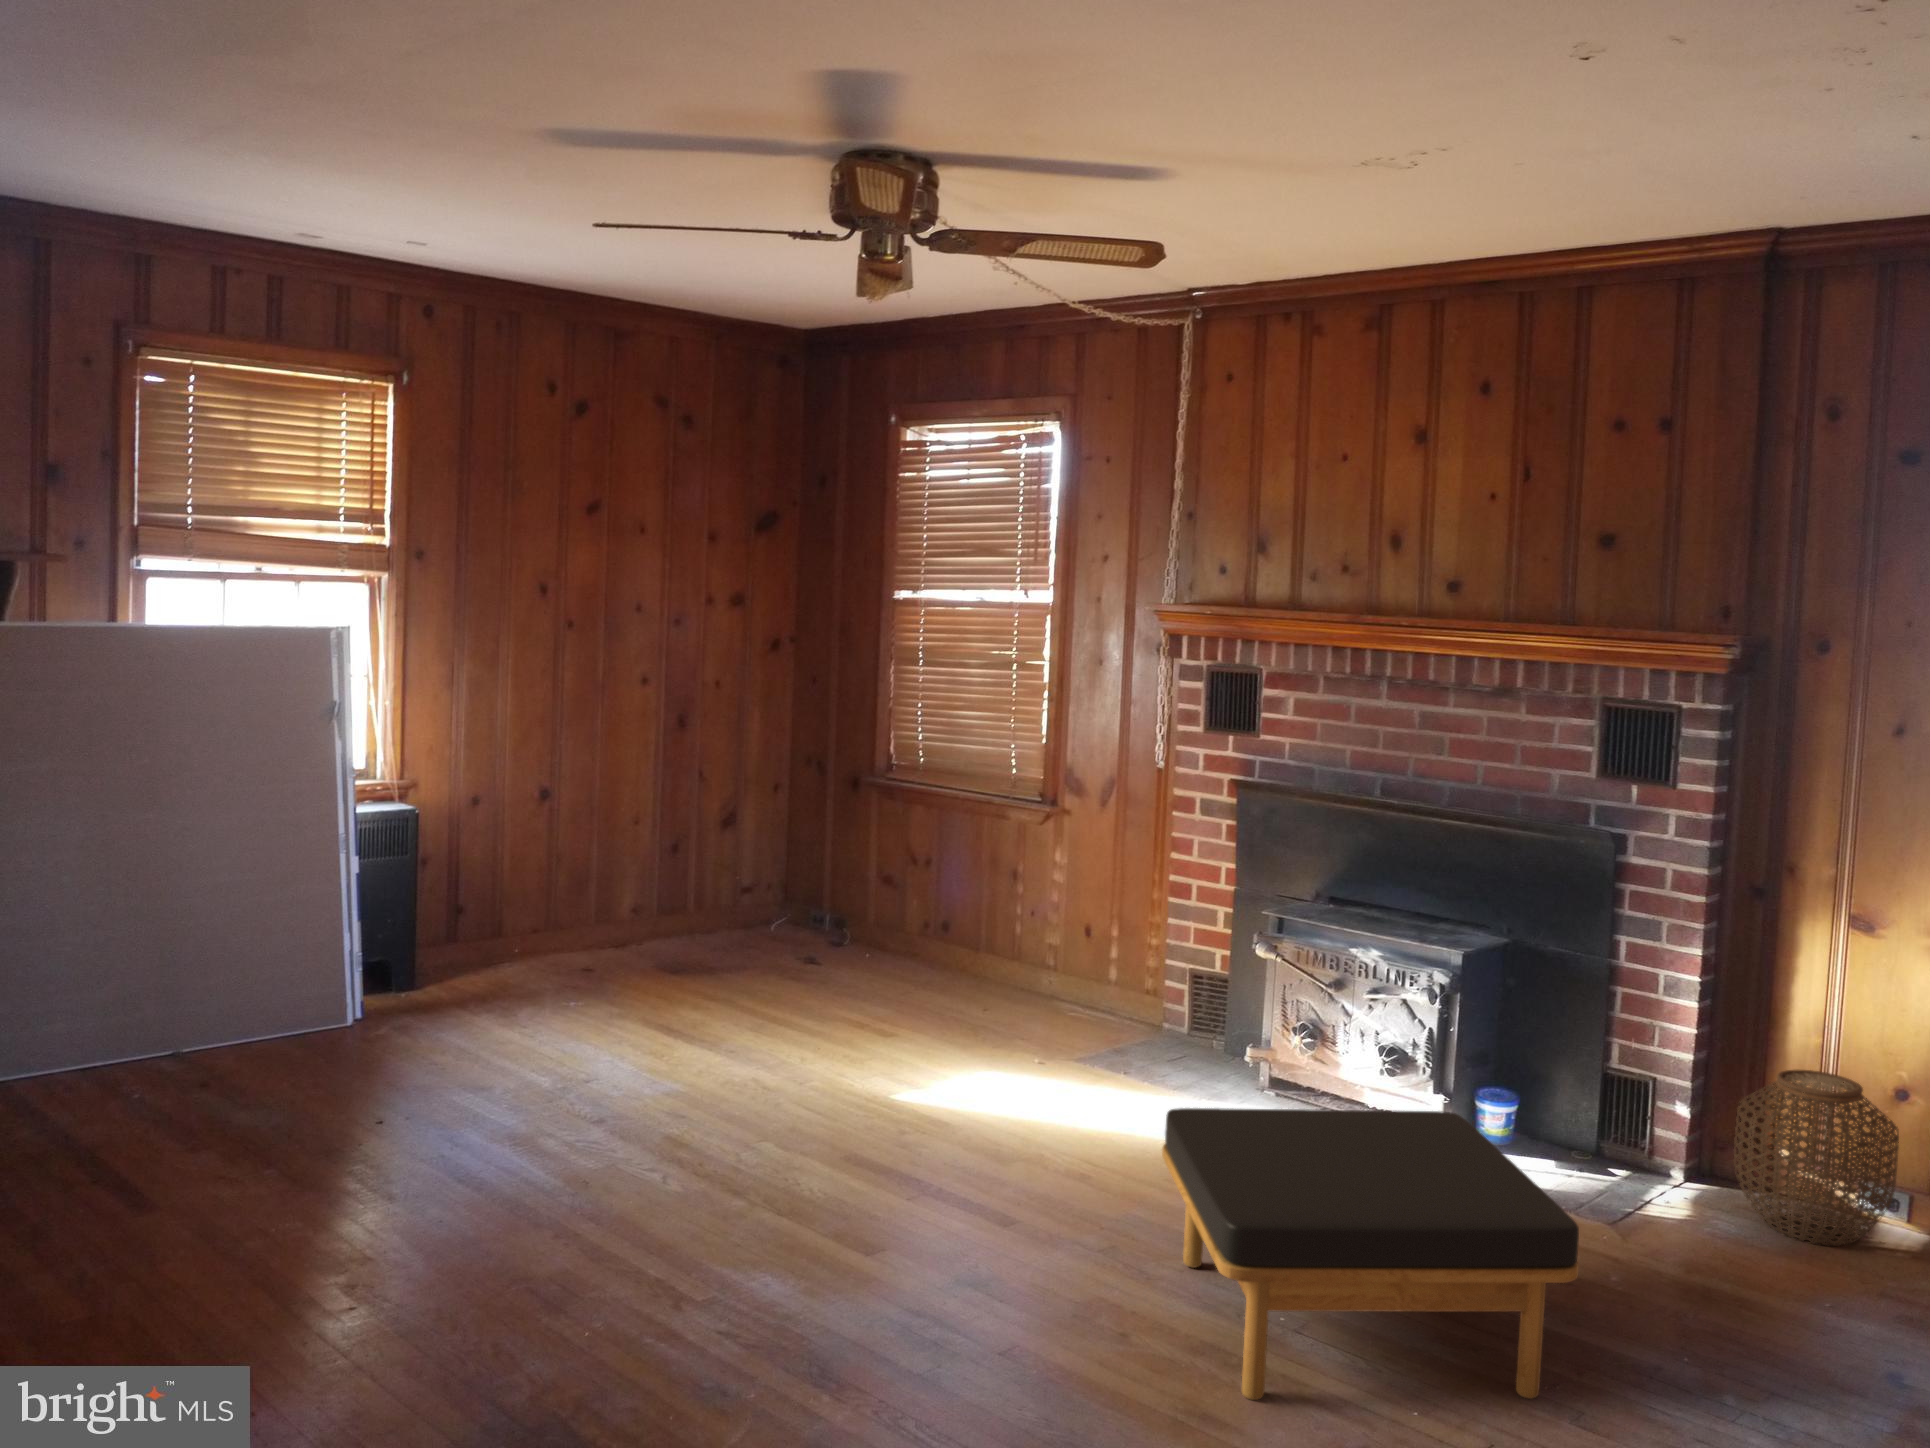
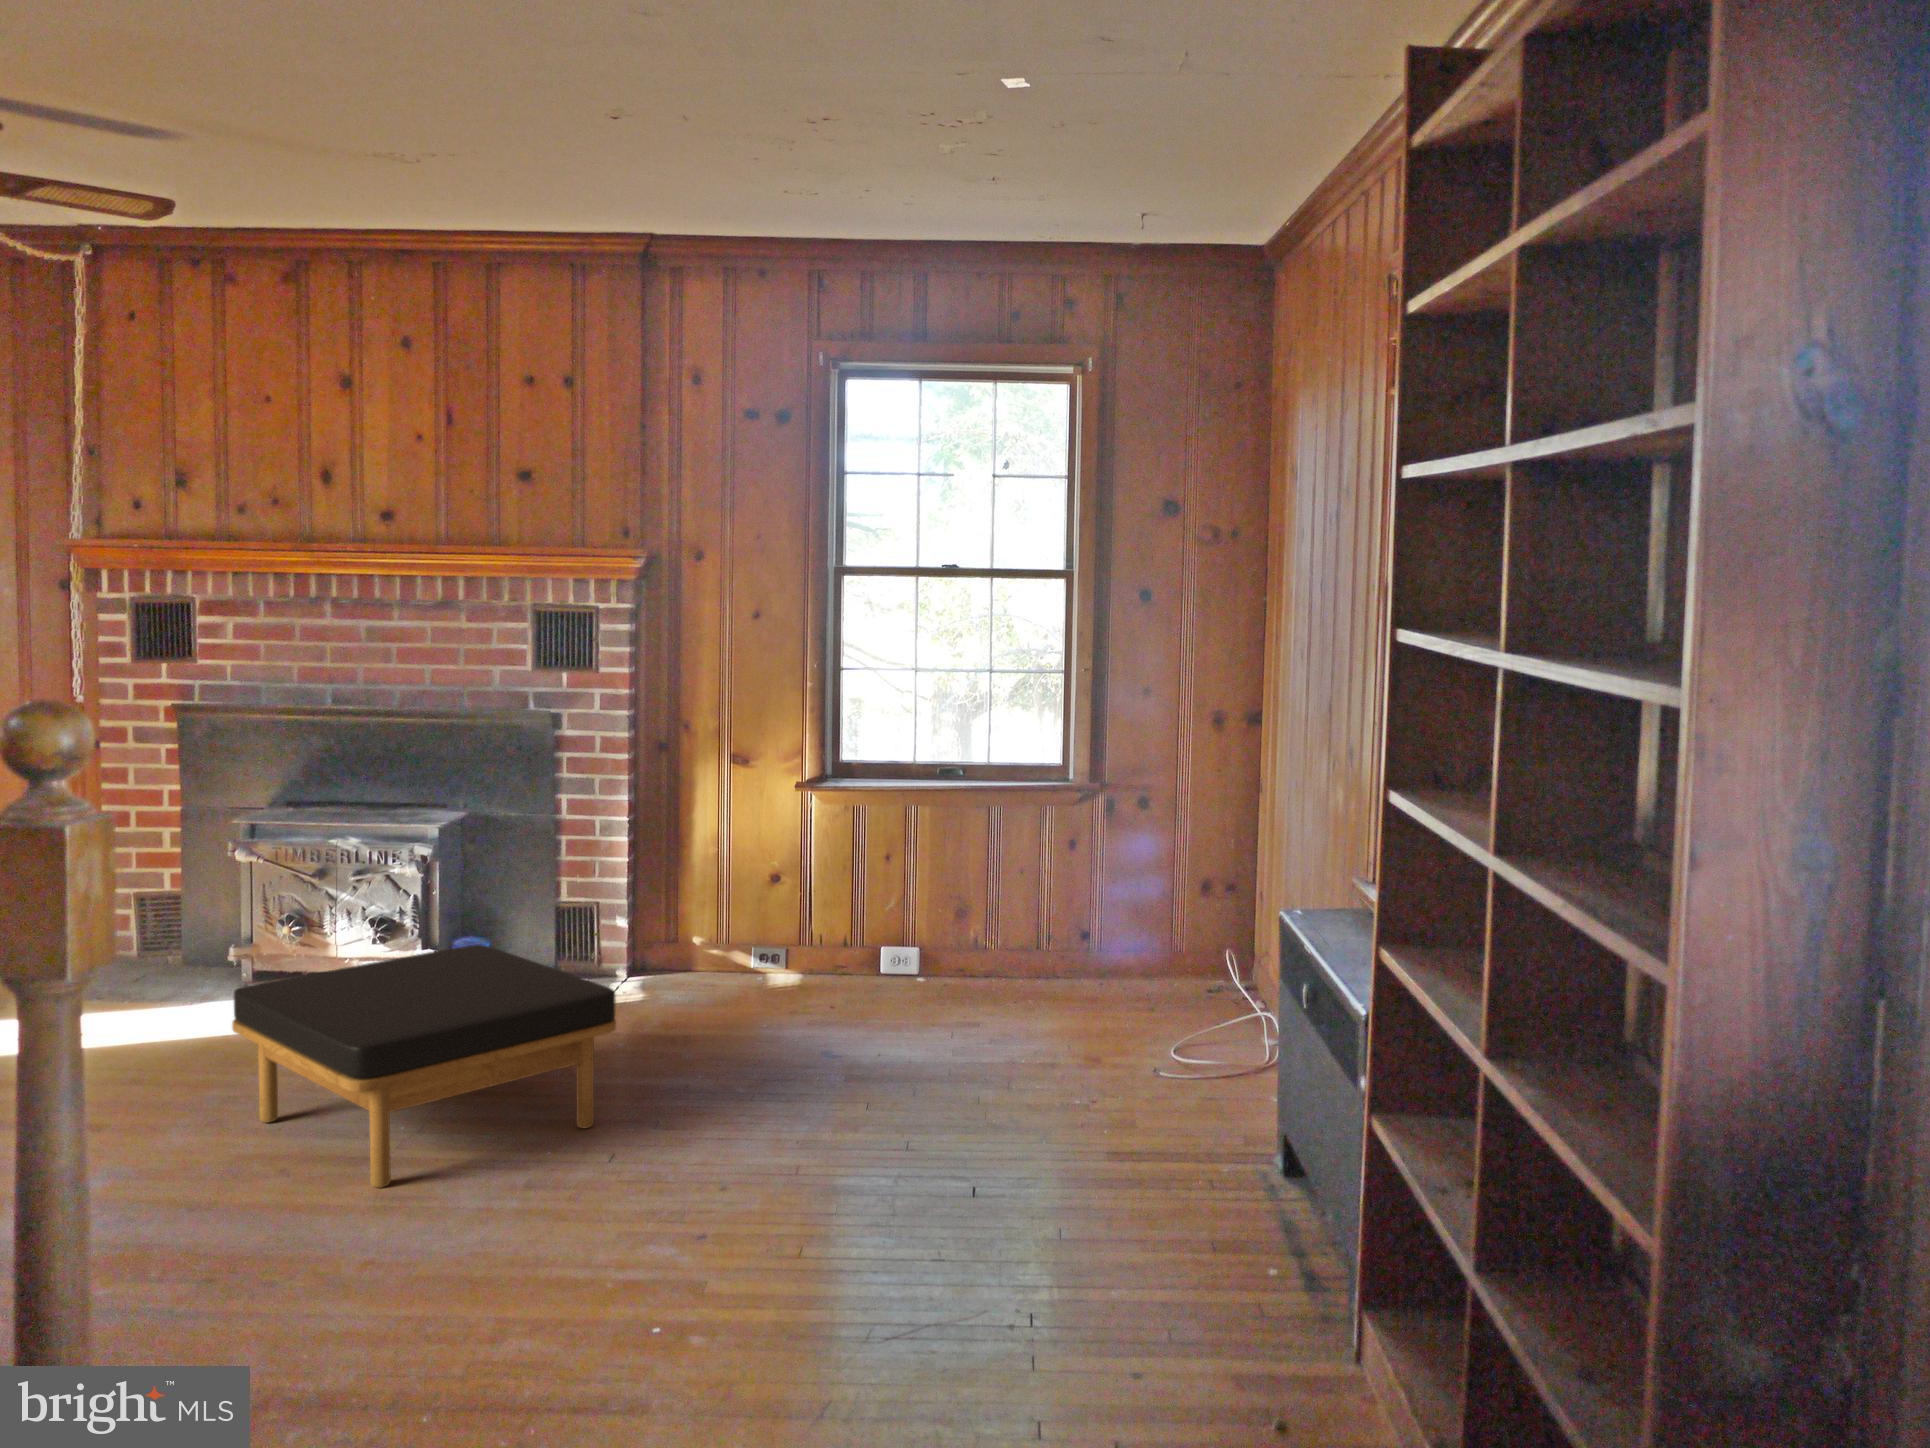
woven basket: present [1734,1070,1899,1246] -> none [667,870,777,994]

